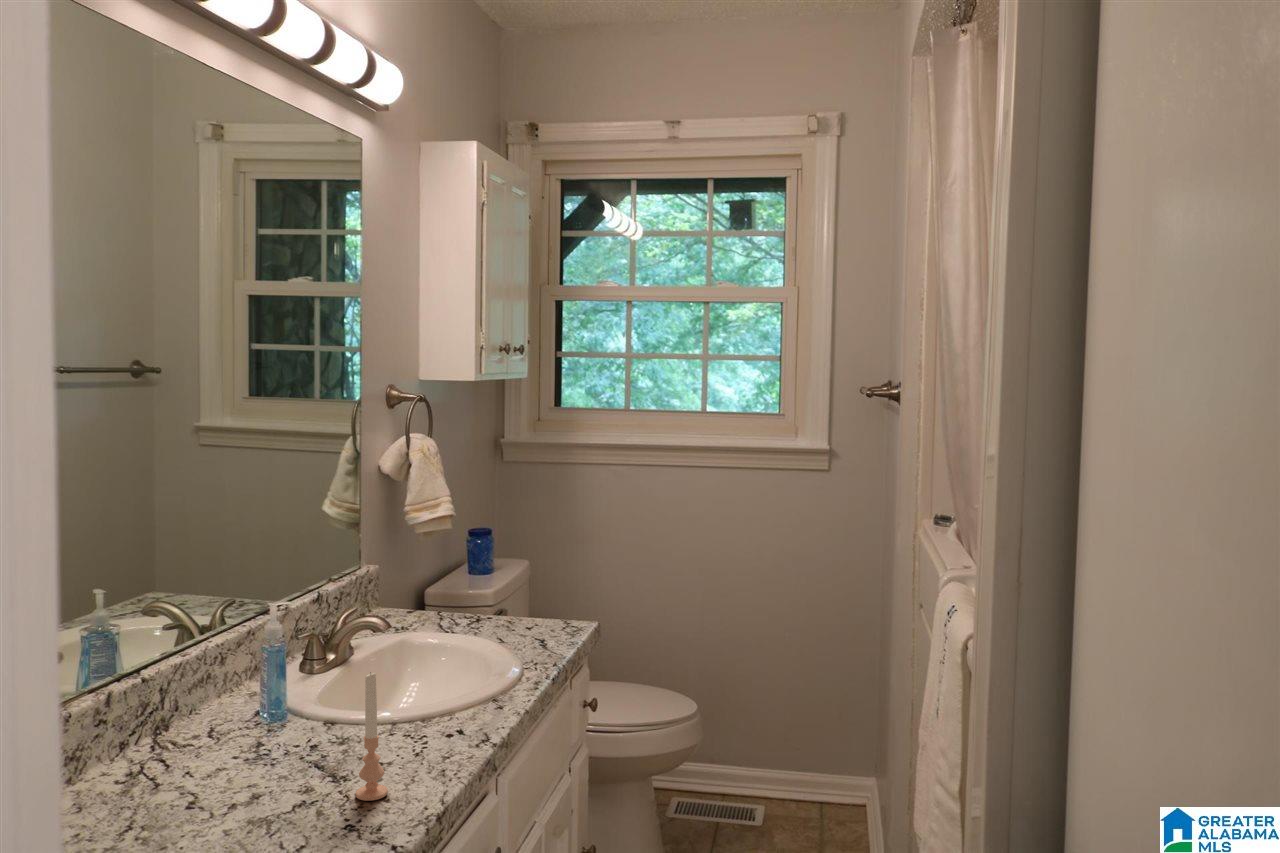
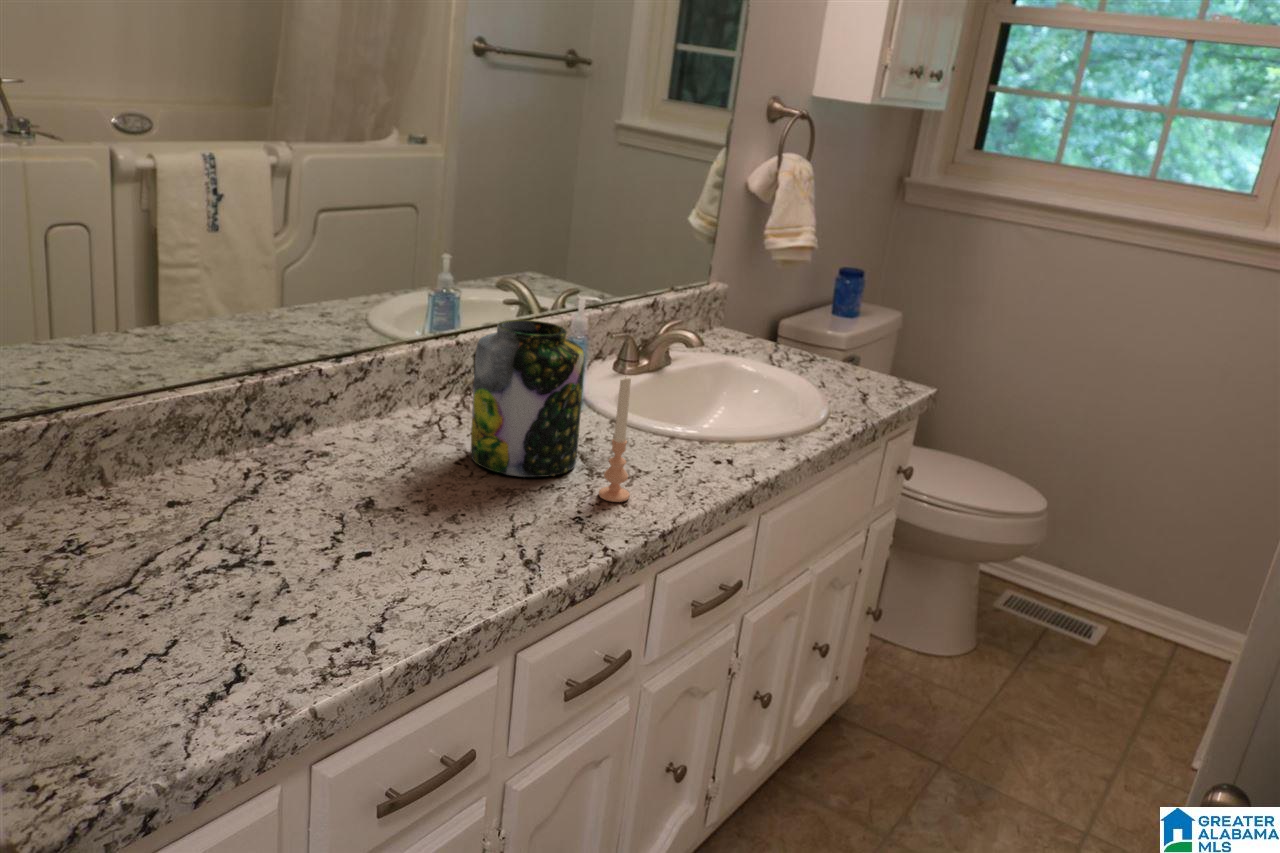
jar: none [197,637,317,805] -> present [471,320,584,477]

